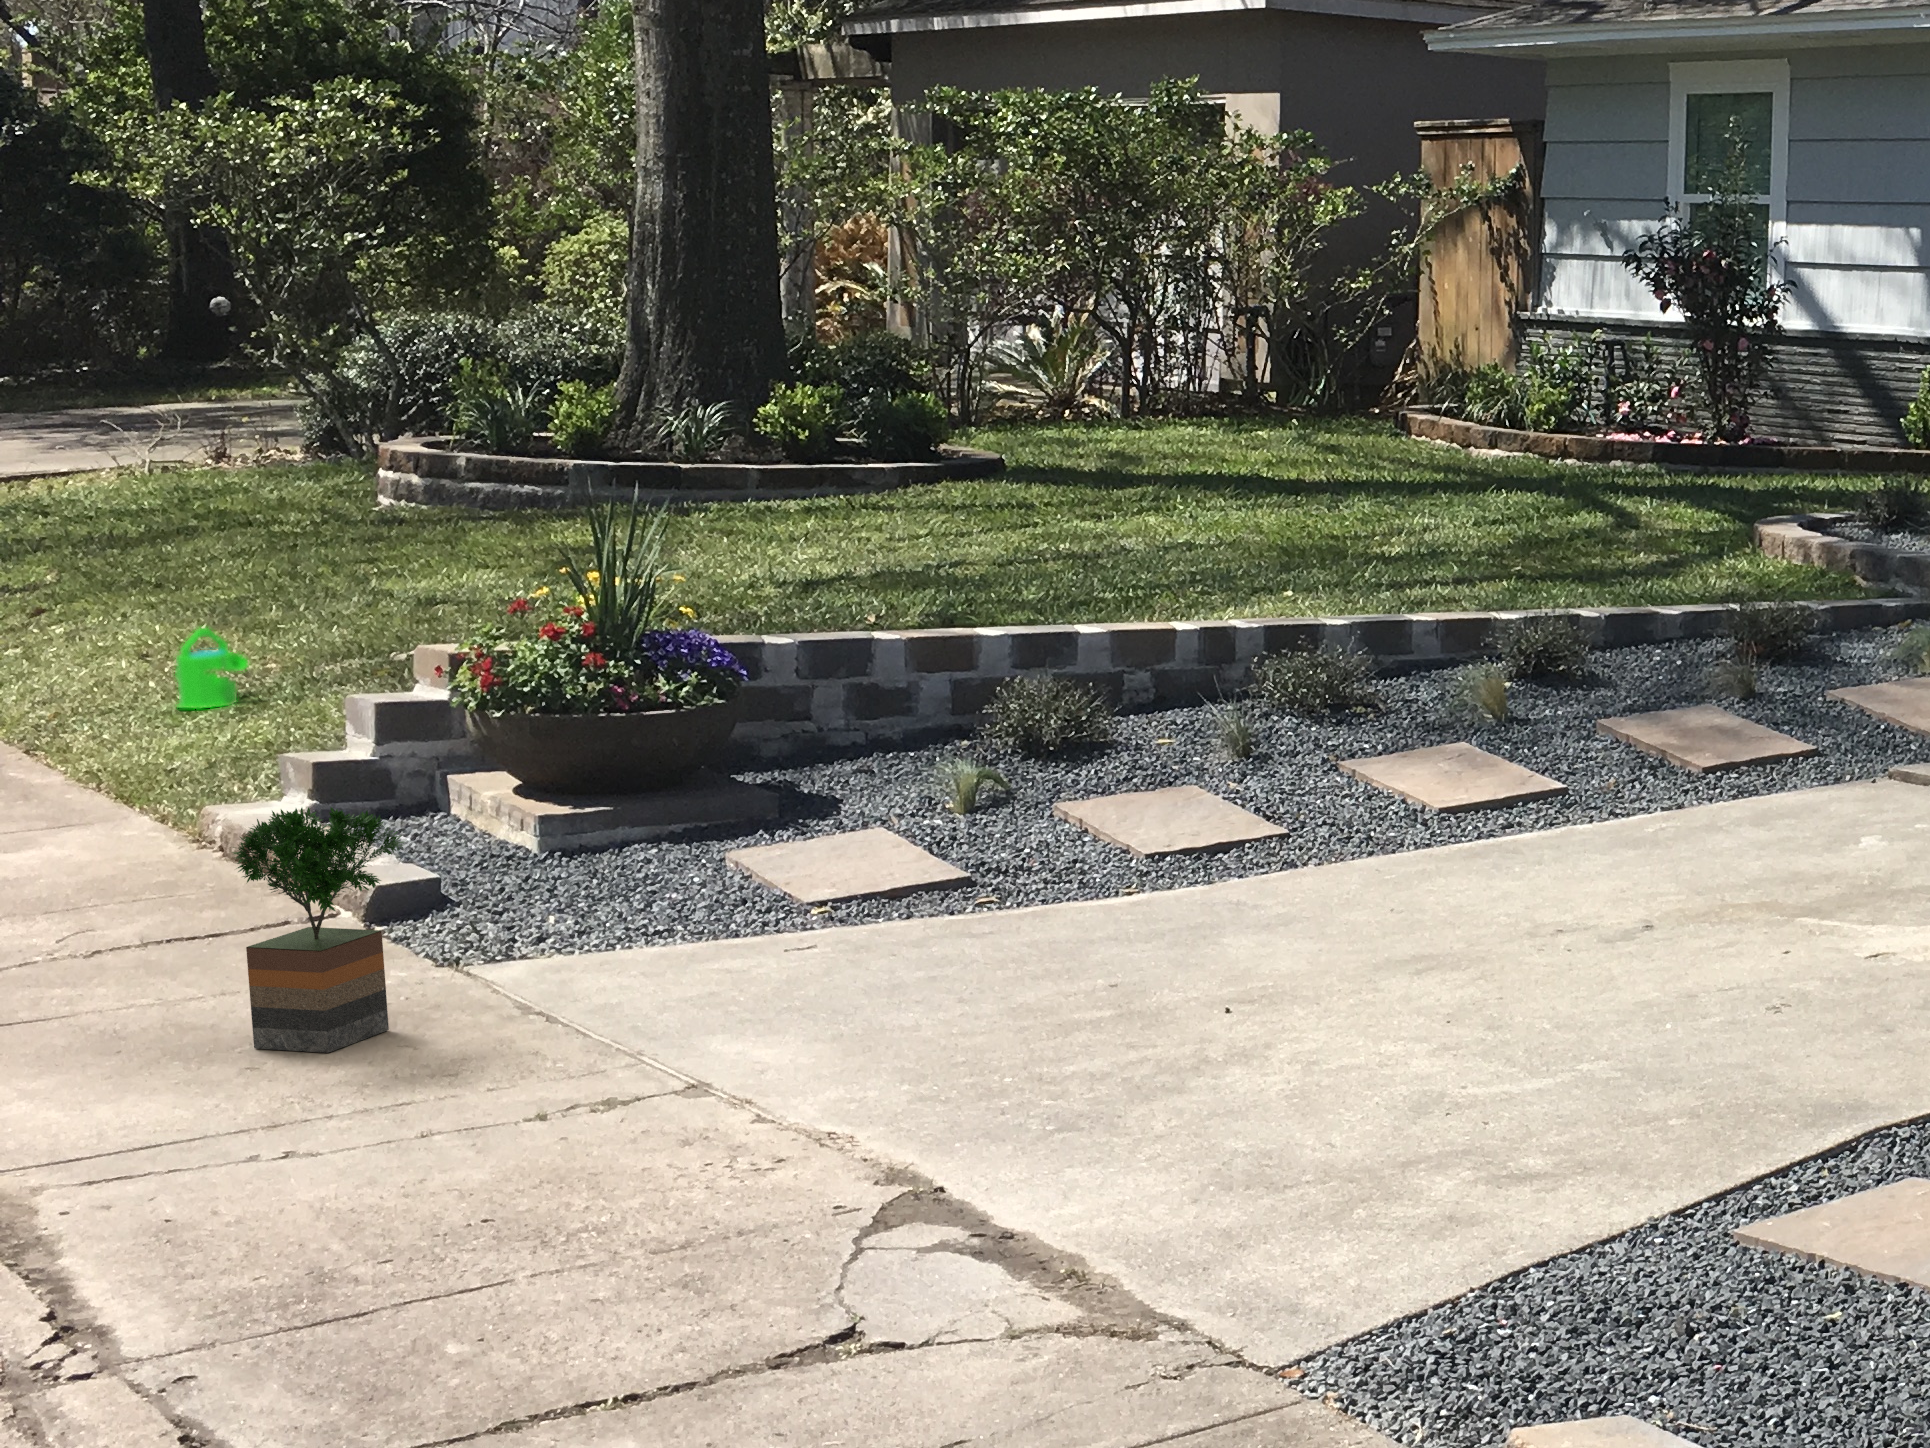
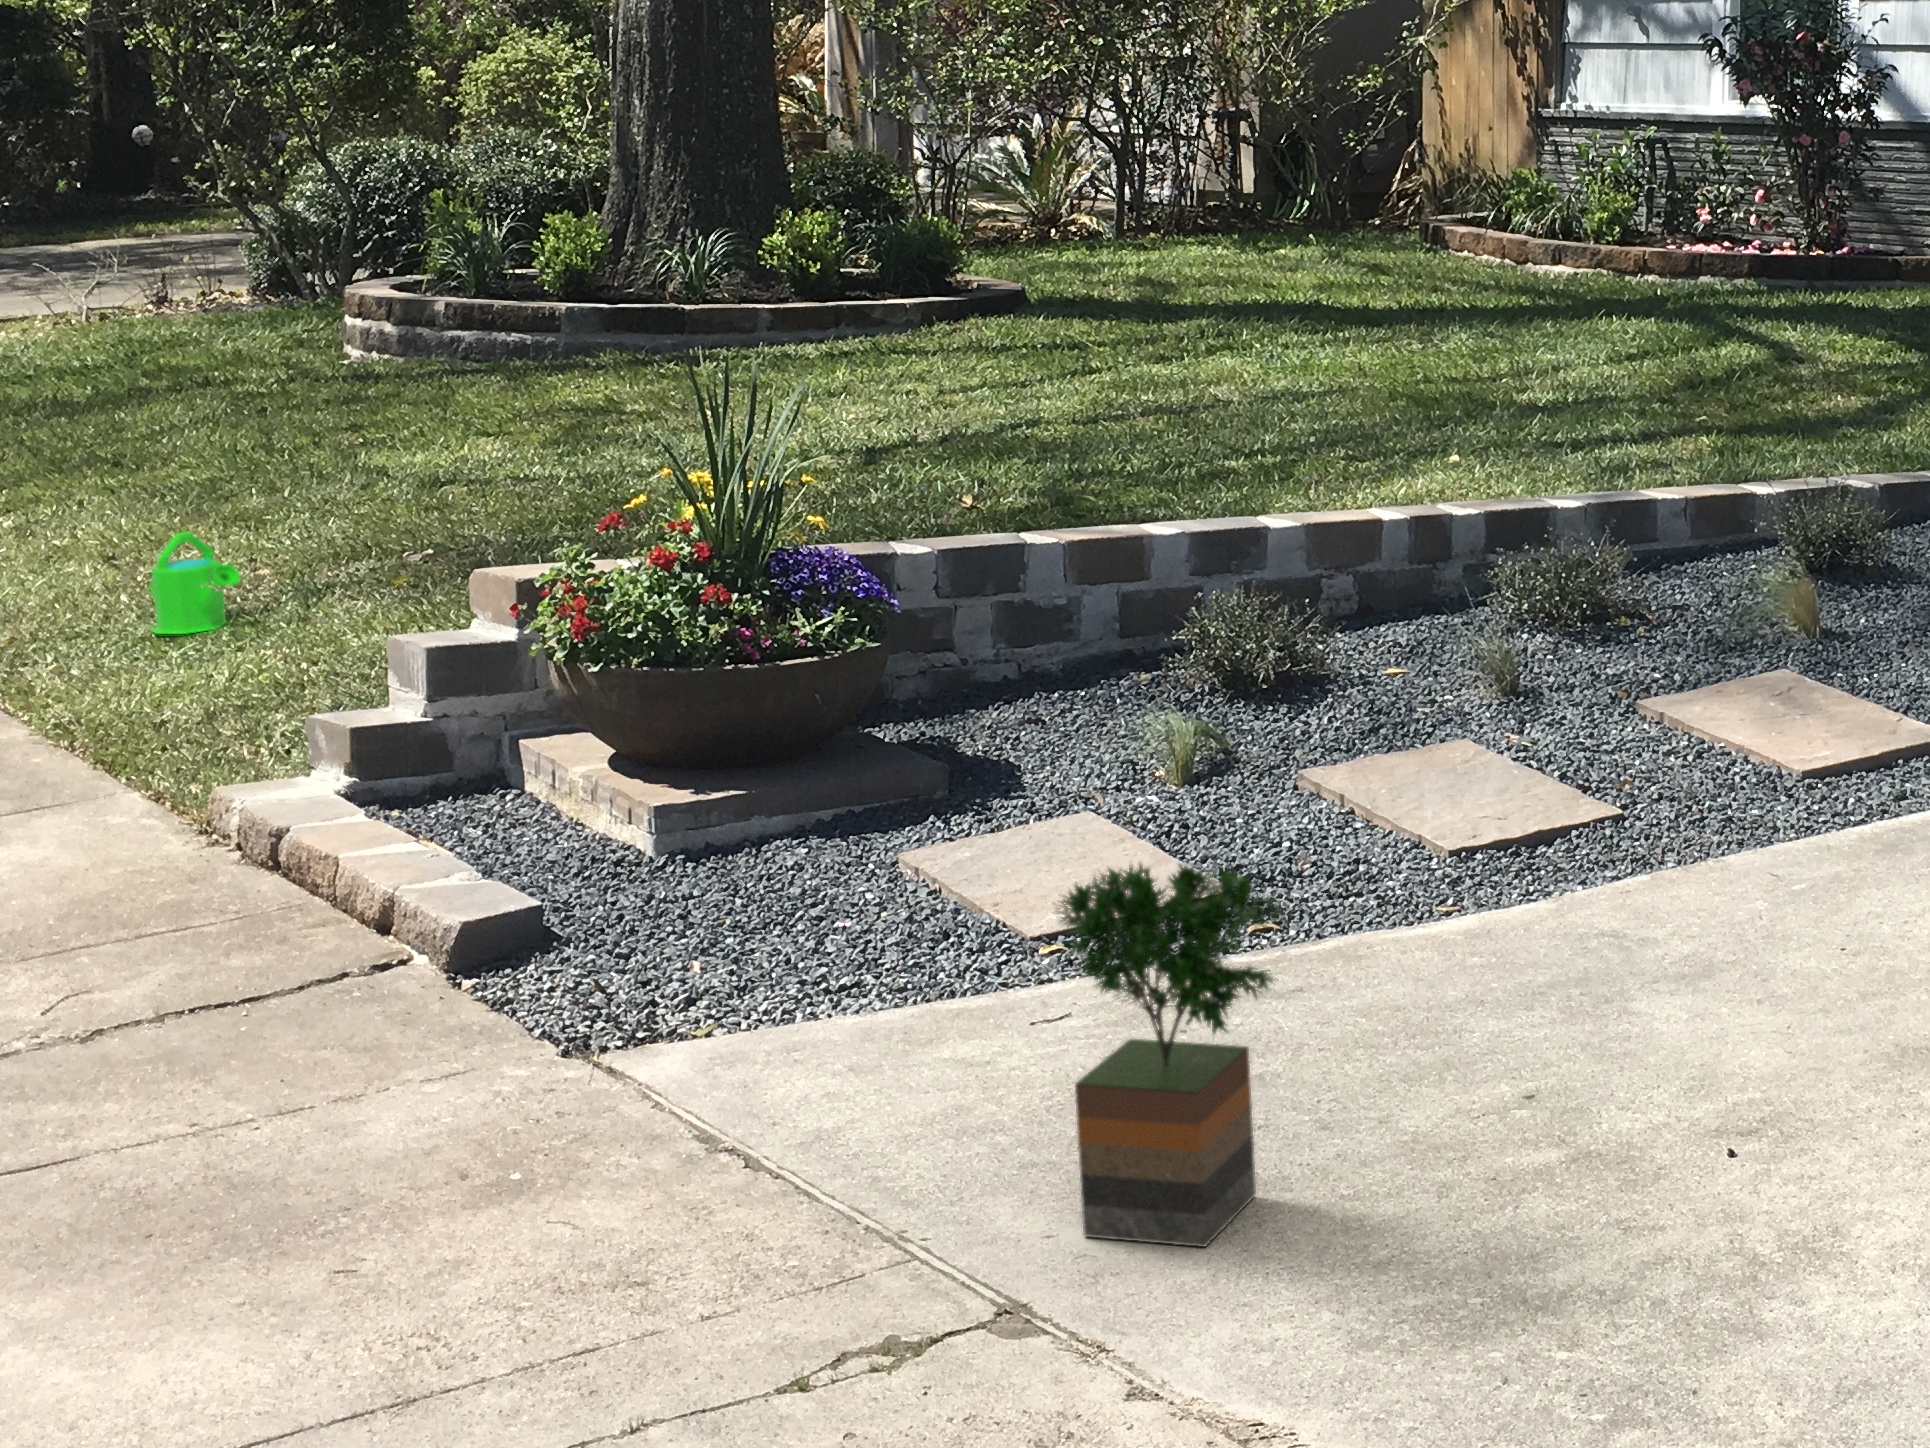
potted tree: present [233,807,404,1053] -> present [1060,863,1285,1247]

